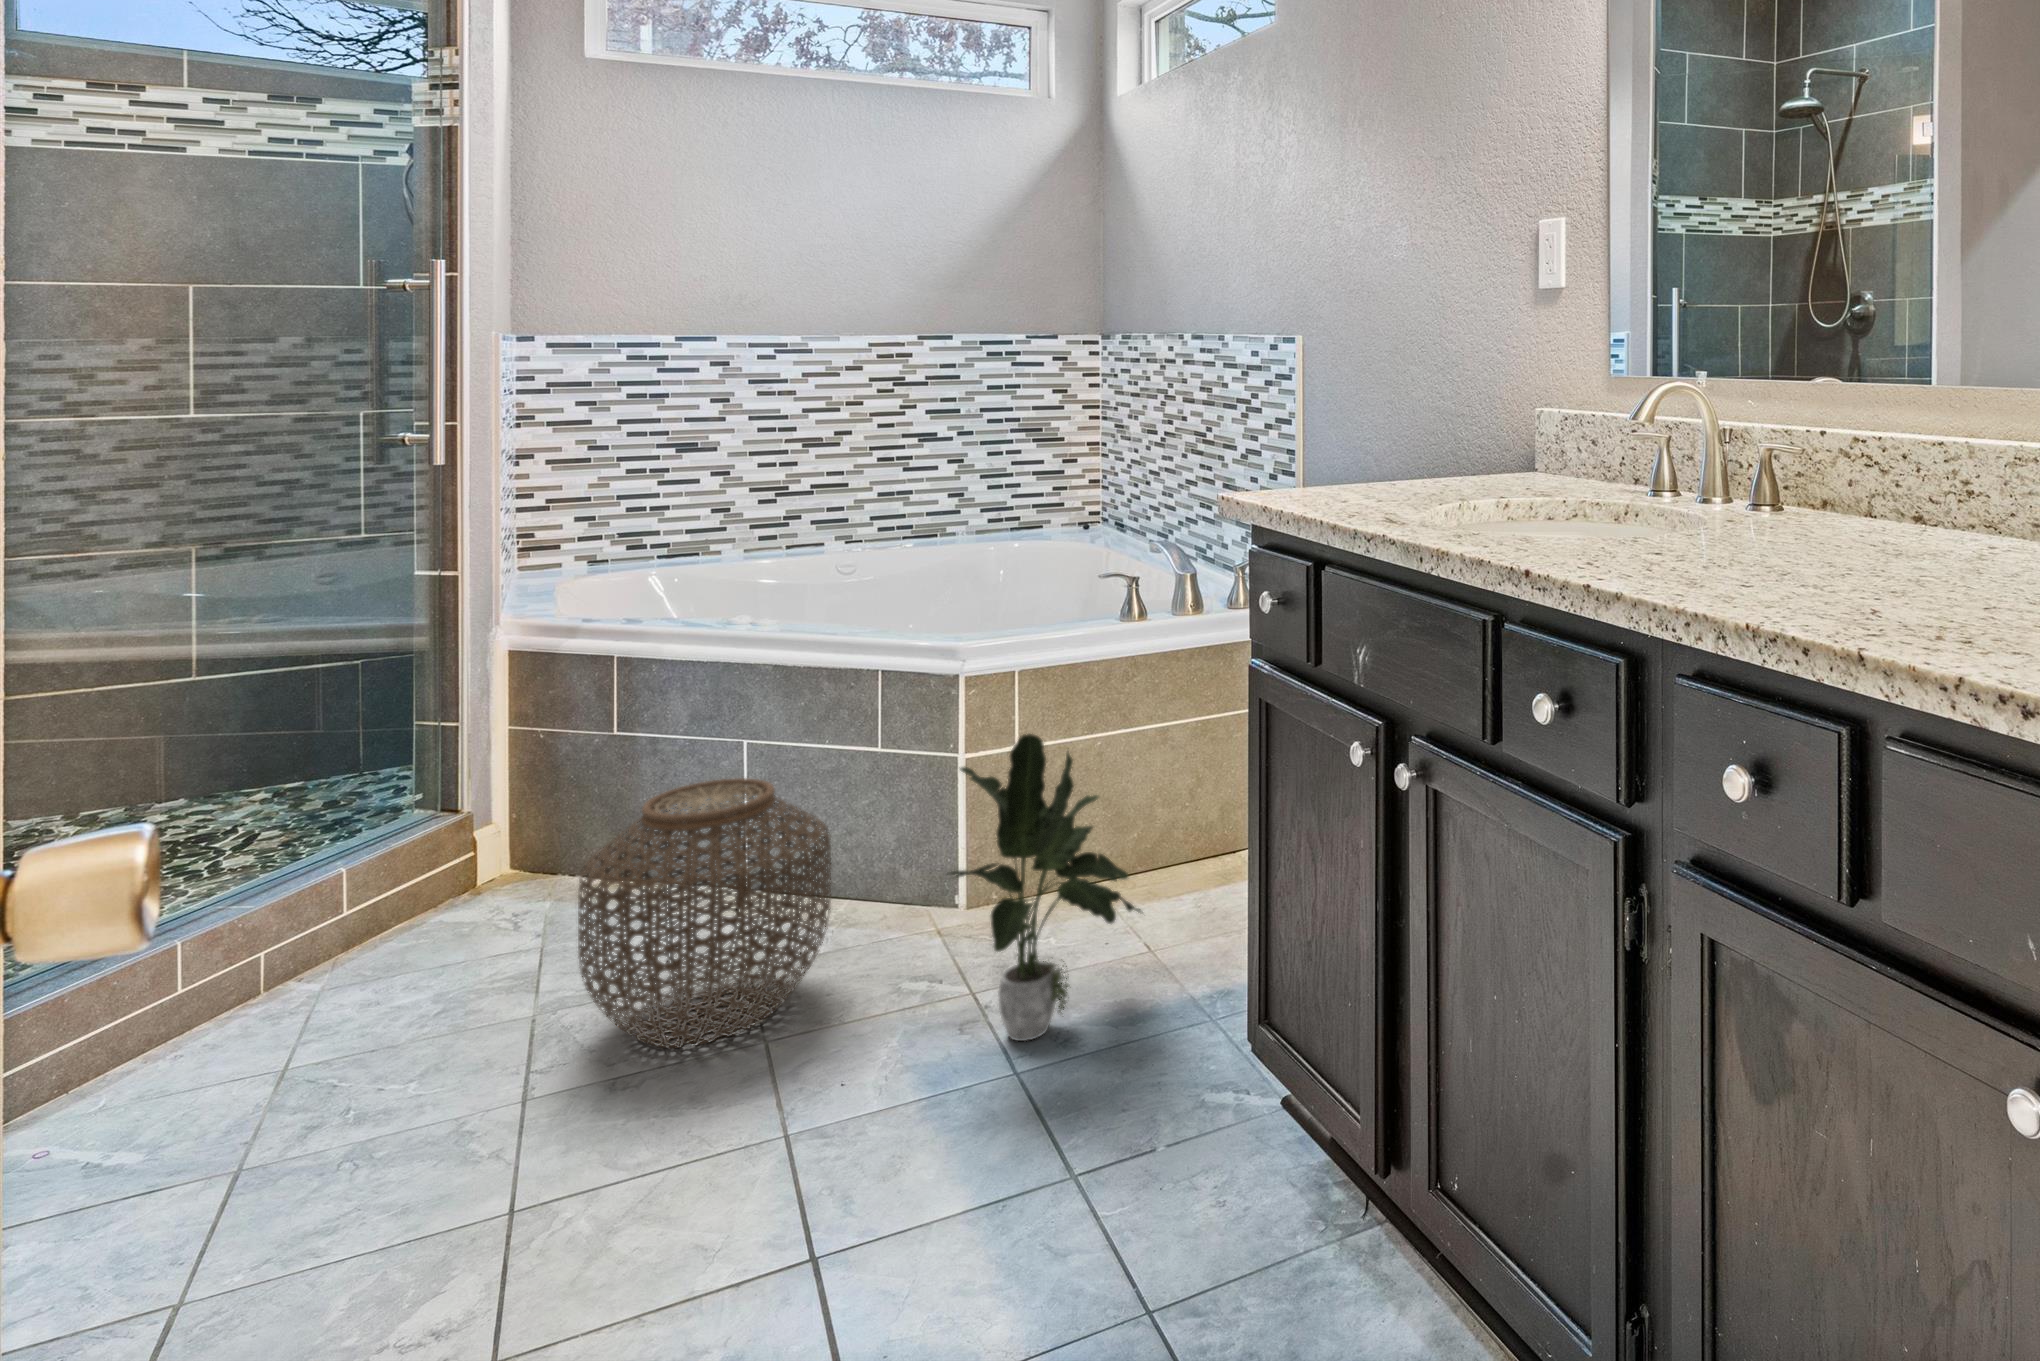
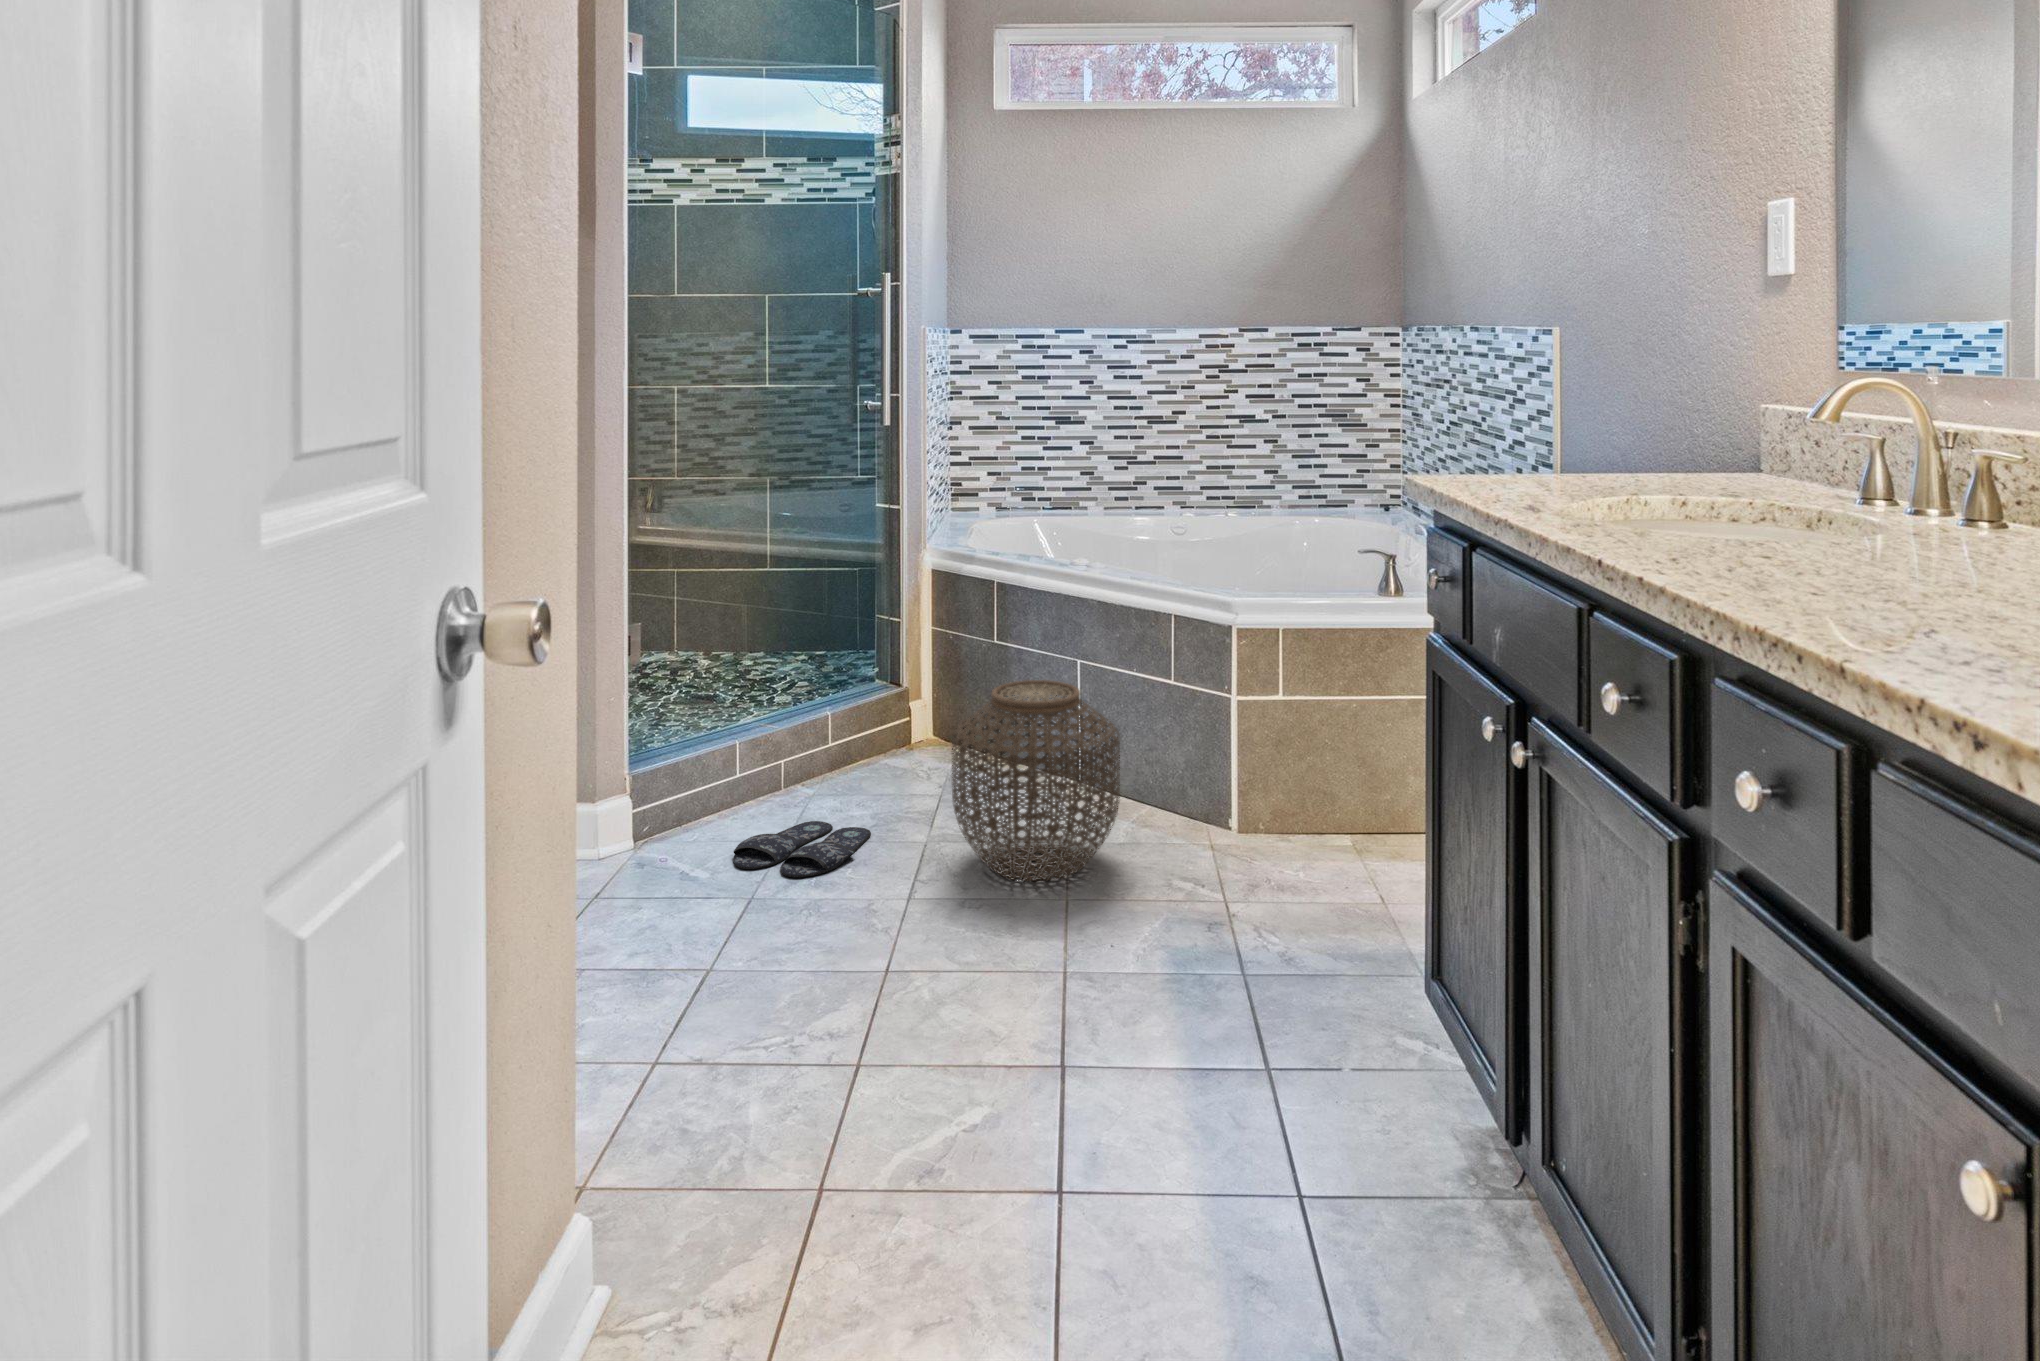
potted plant: present [949,734,1141,1041] -> none [1184,676,1355,942]
slippers: none [163,1034,427,1154] -> present [733,821,871,877]

